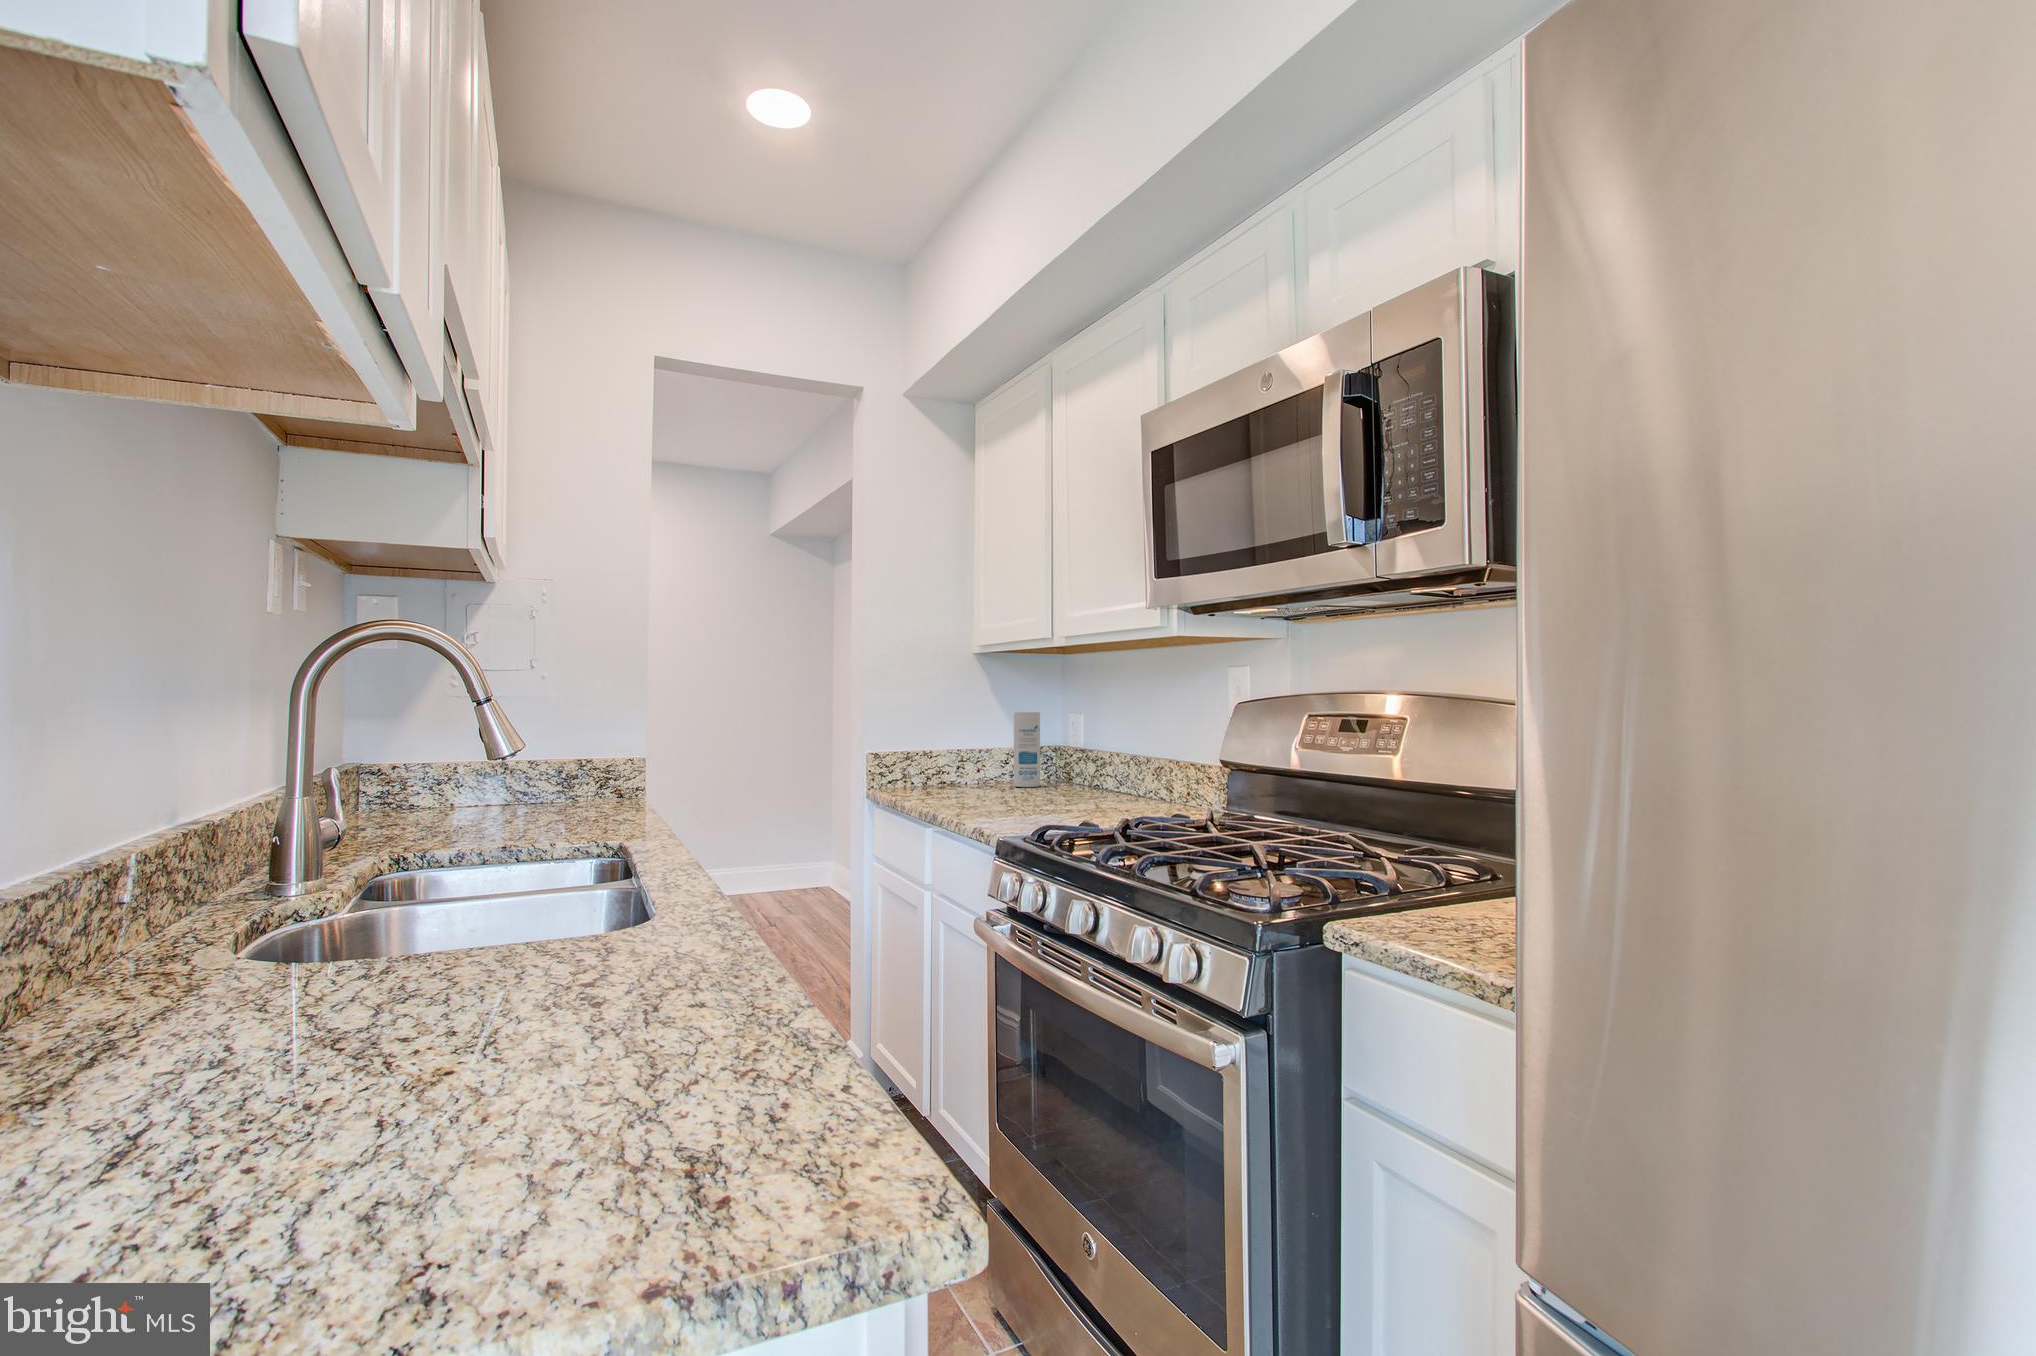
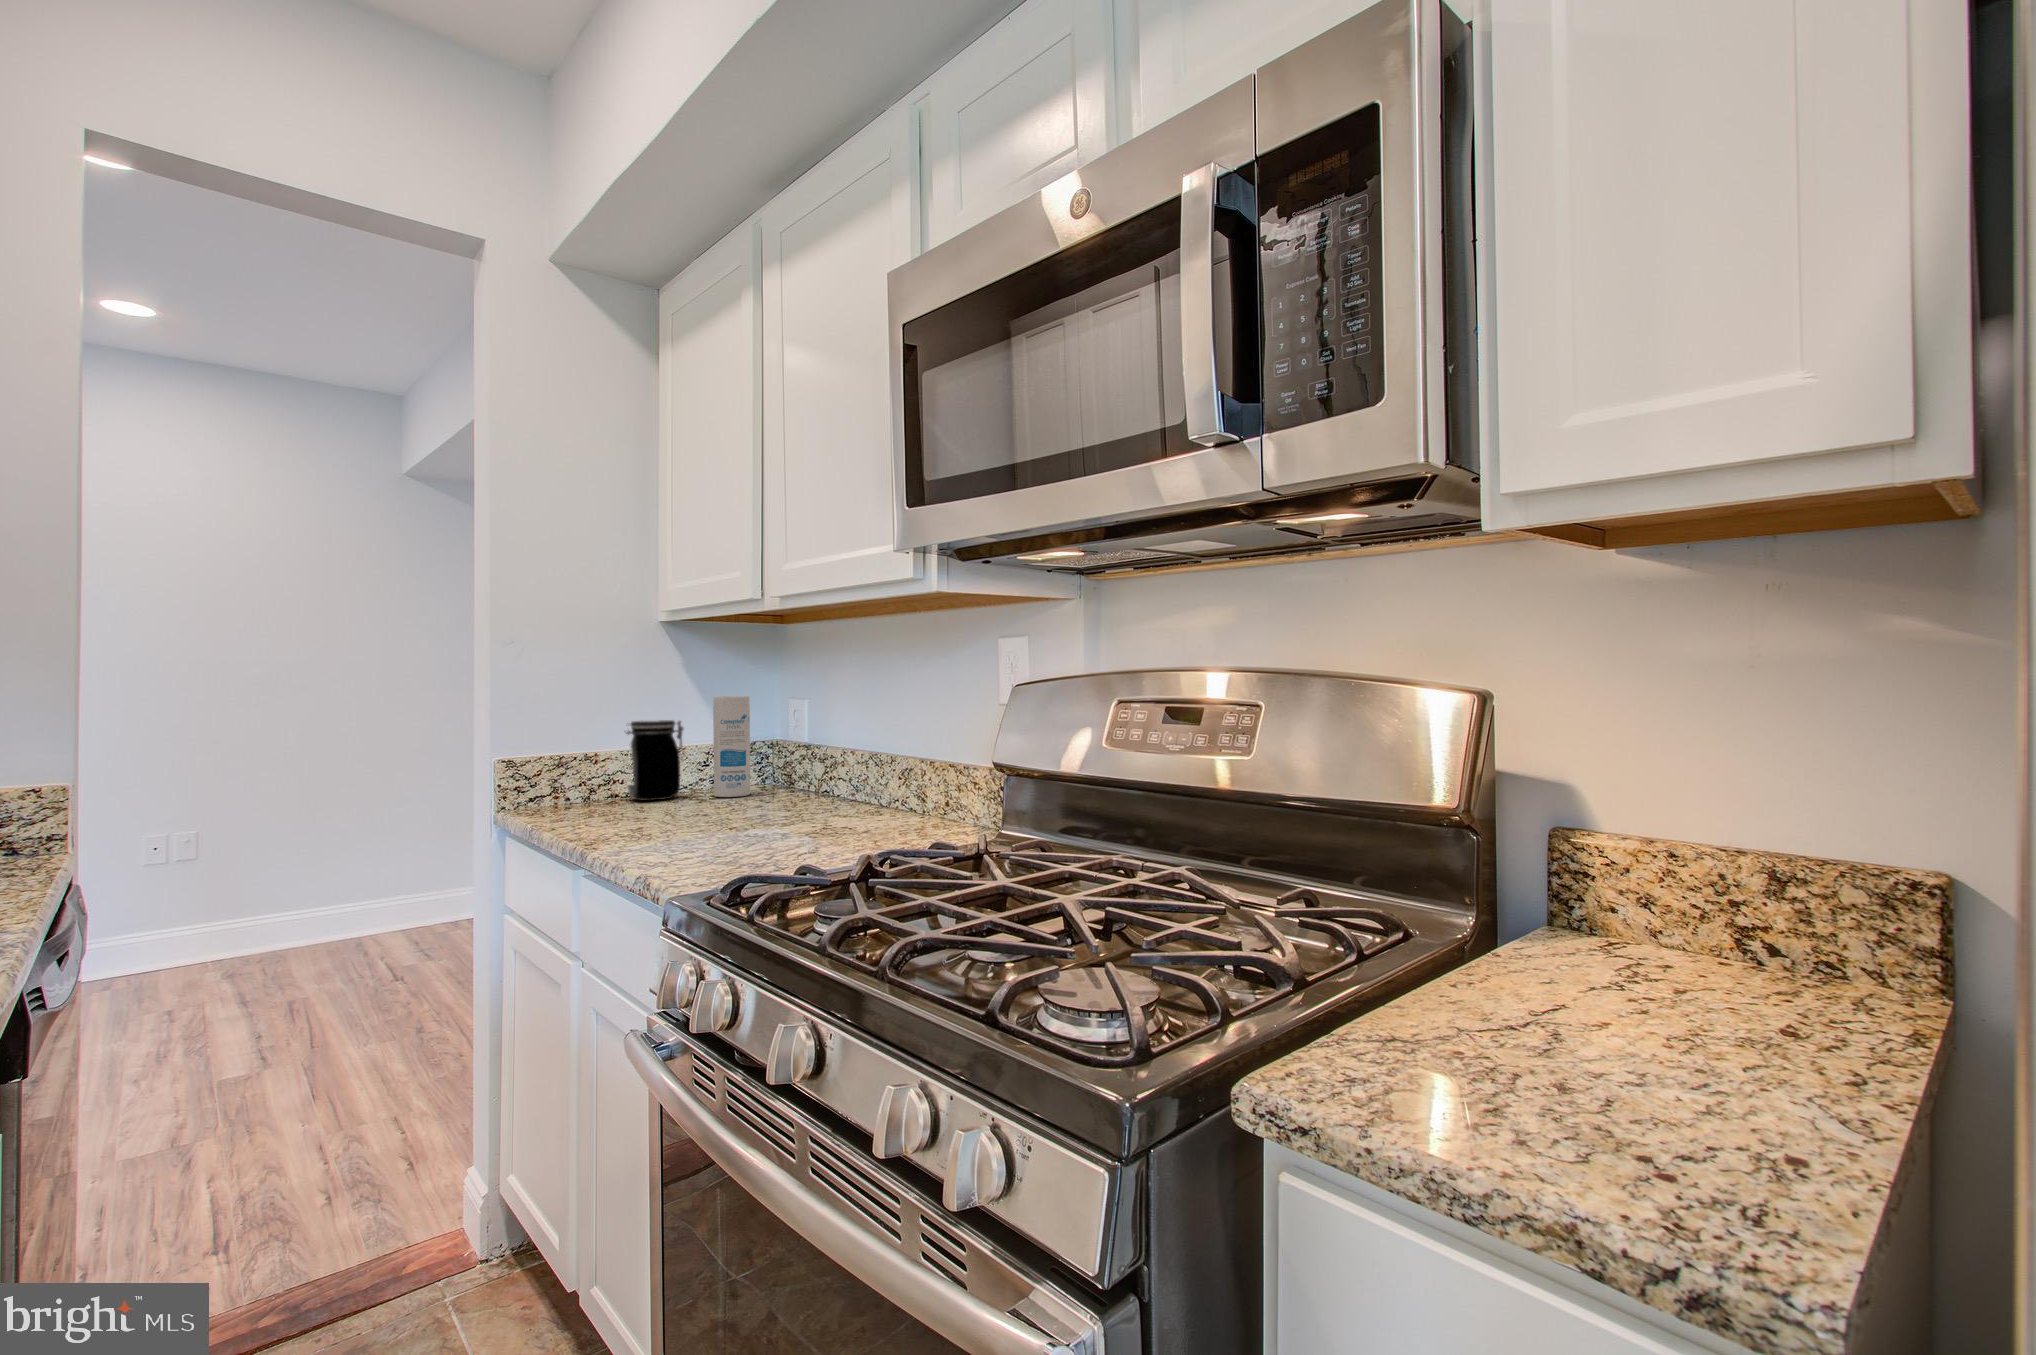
jar: none [949,729,992,788] -> present [626,720,684,801]

